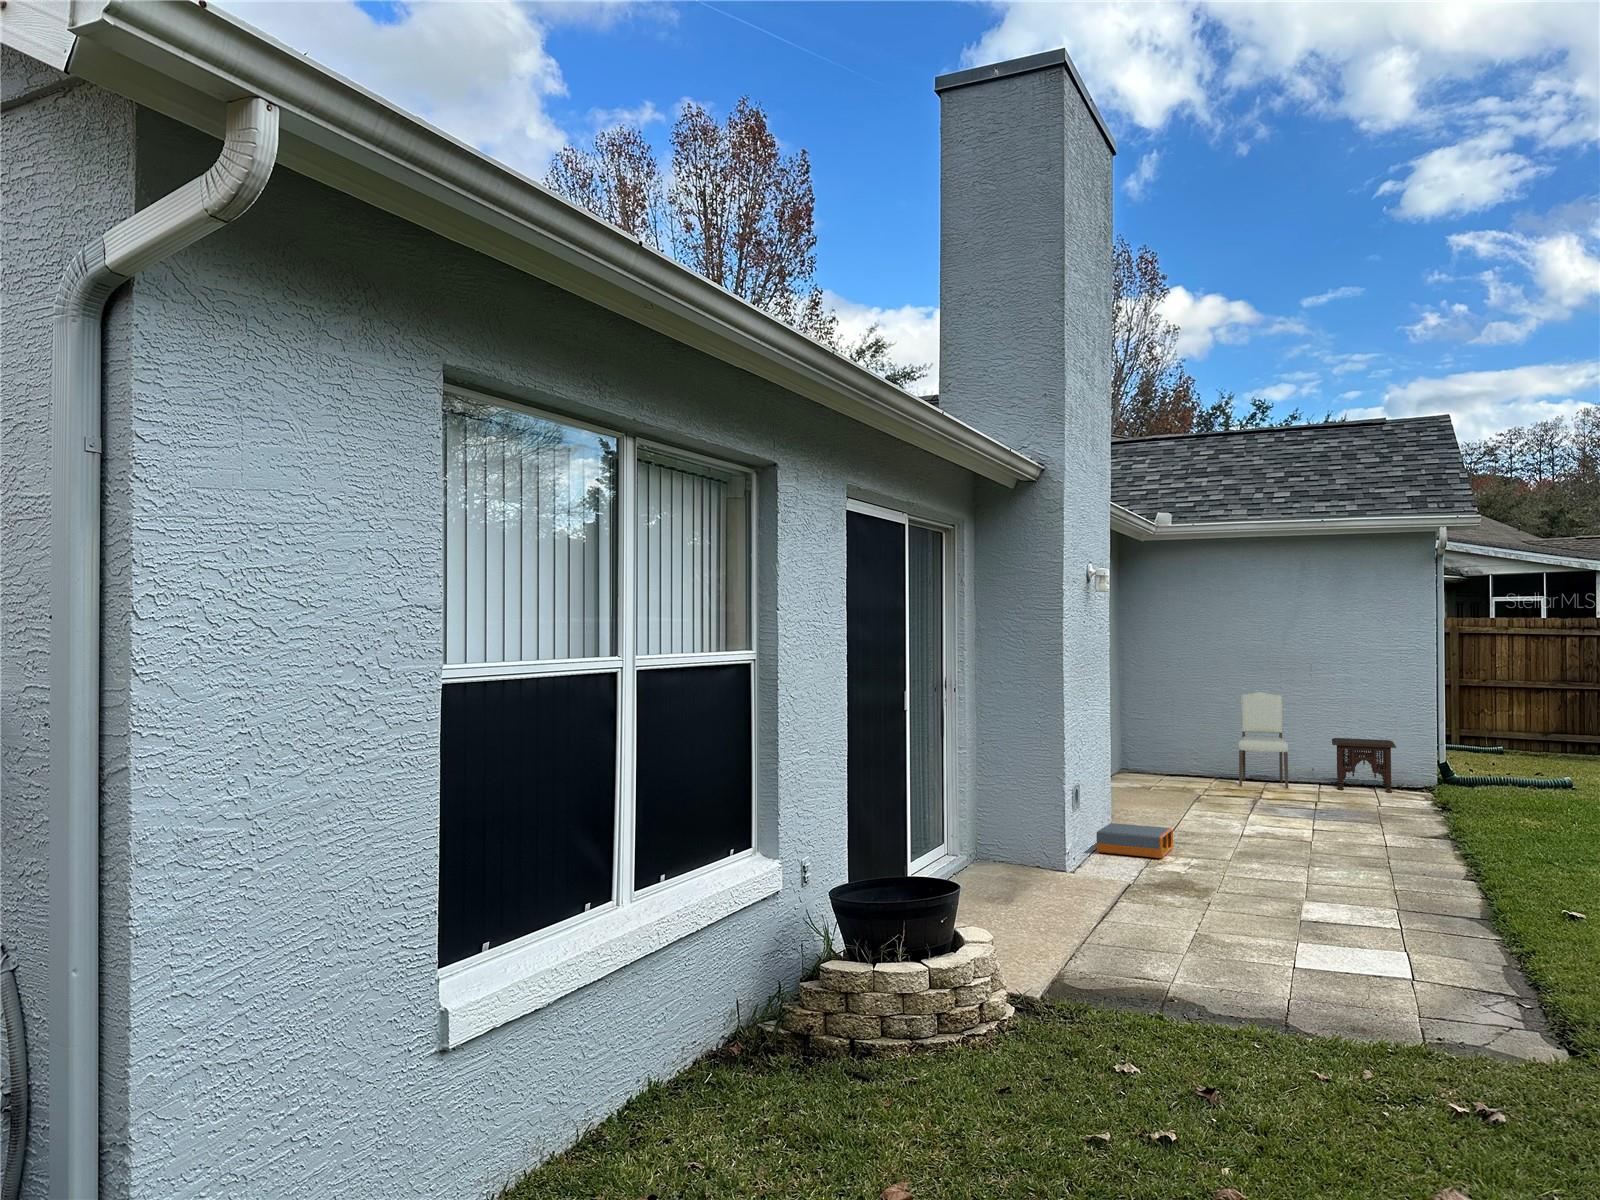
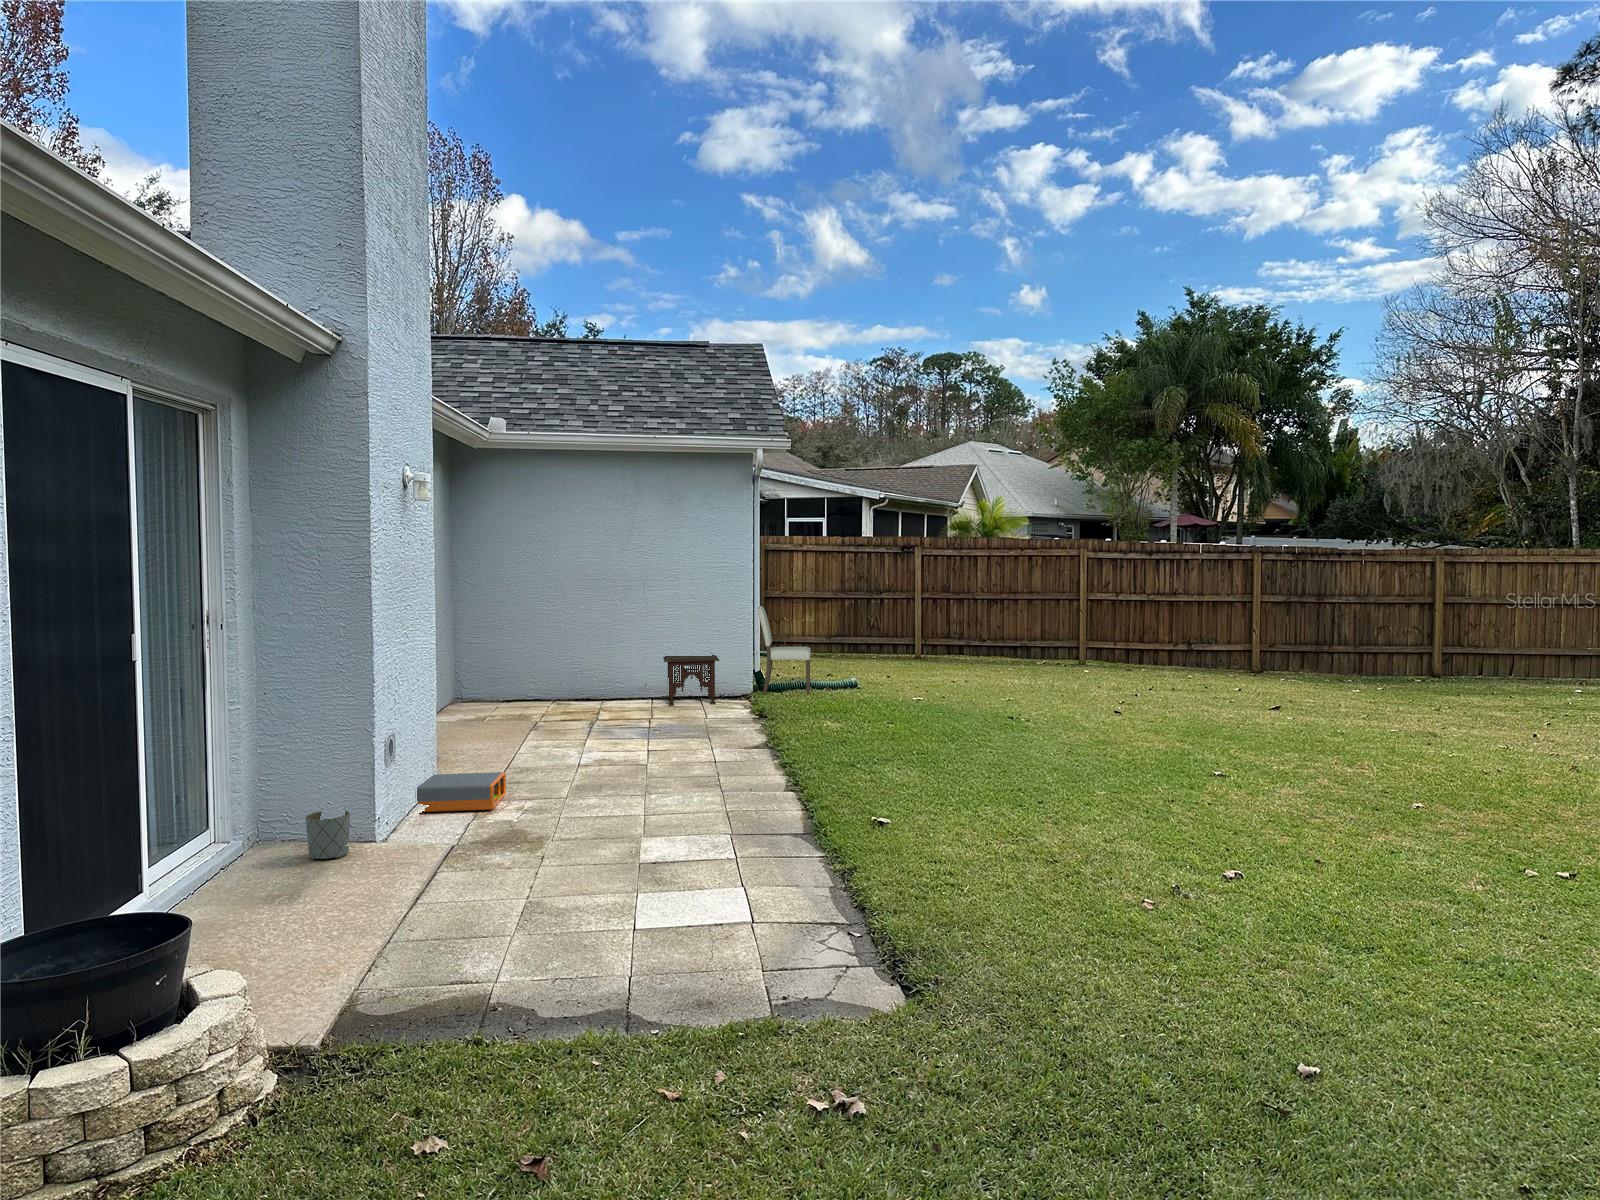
chair: present [1238,692,1288,789] -> present [757,606,811,694]
planter: none [1016,838,1048,877] -> present [306,811,350,860]

